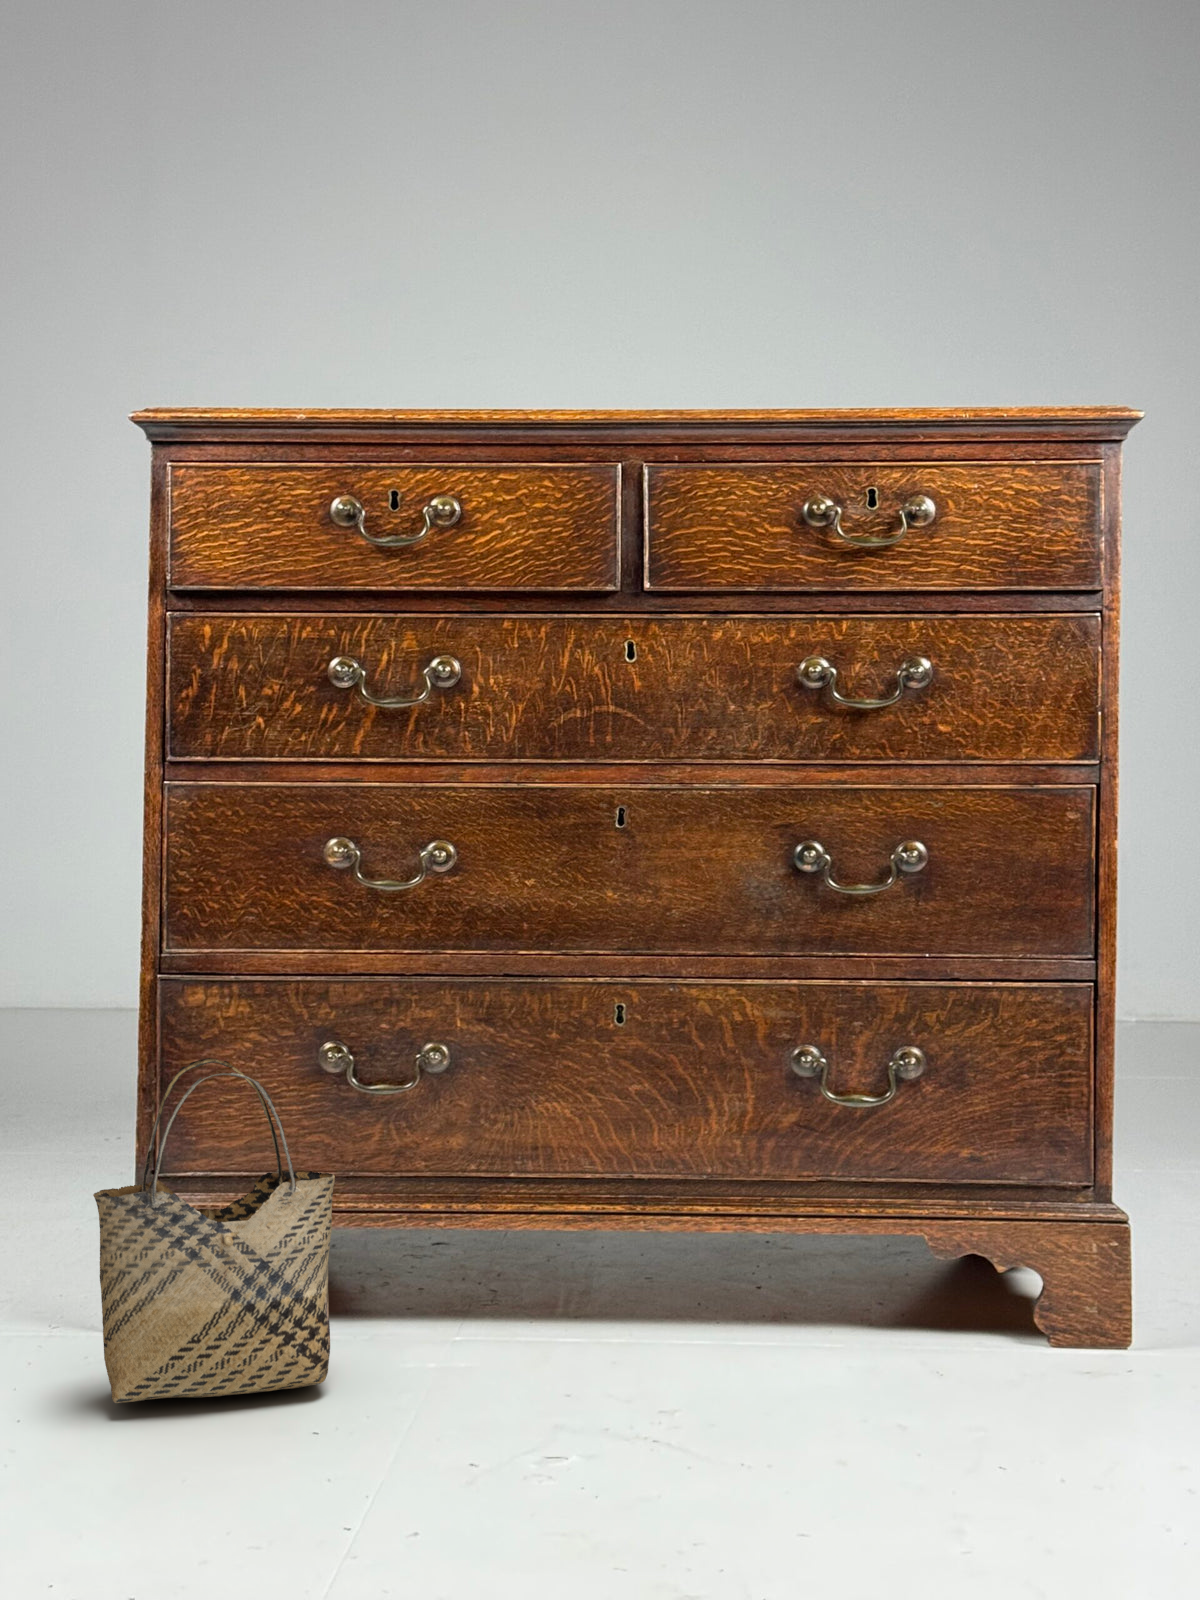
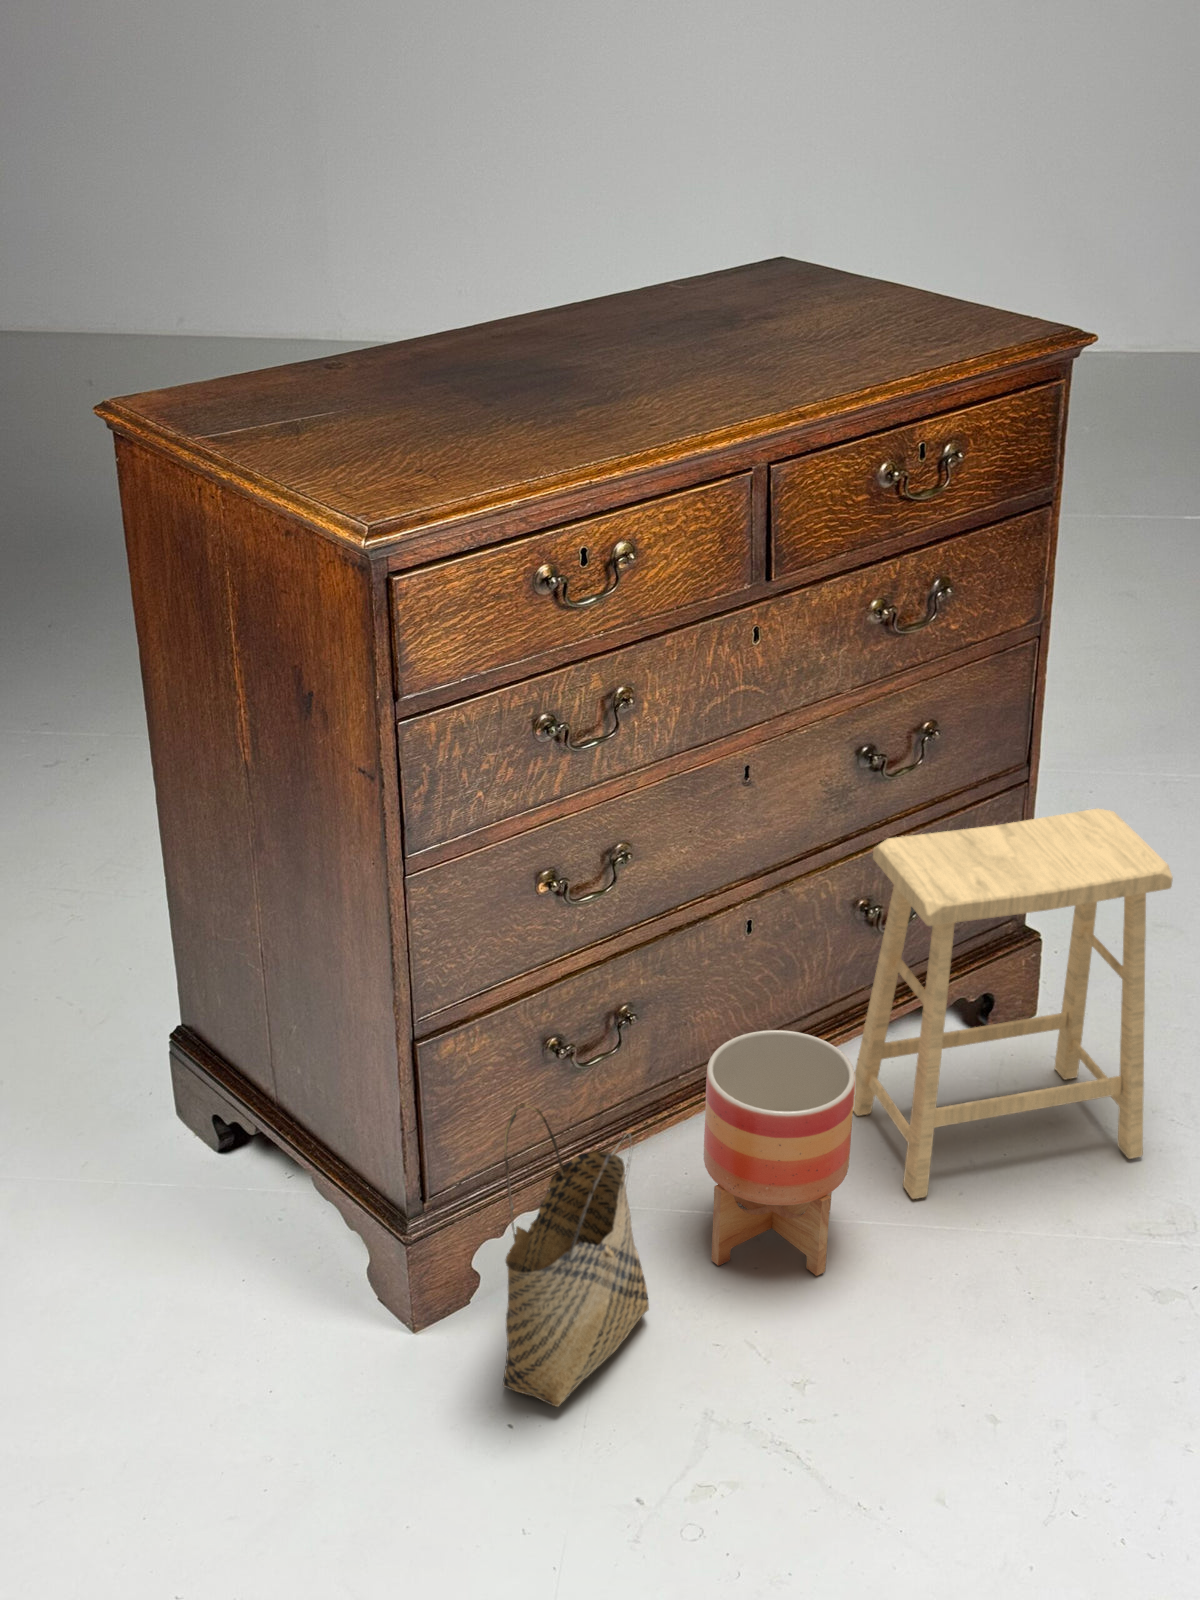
footstool: none [740,958,1127,1479] -> present [853,809,1173,1199]
planter: none [455,1126,642,1428] -> present [704,1030,855,1276]

